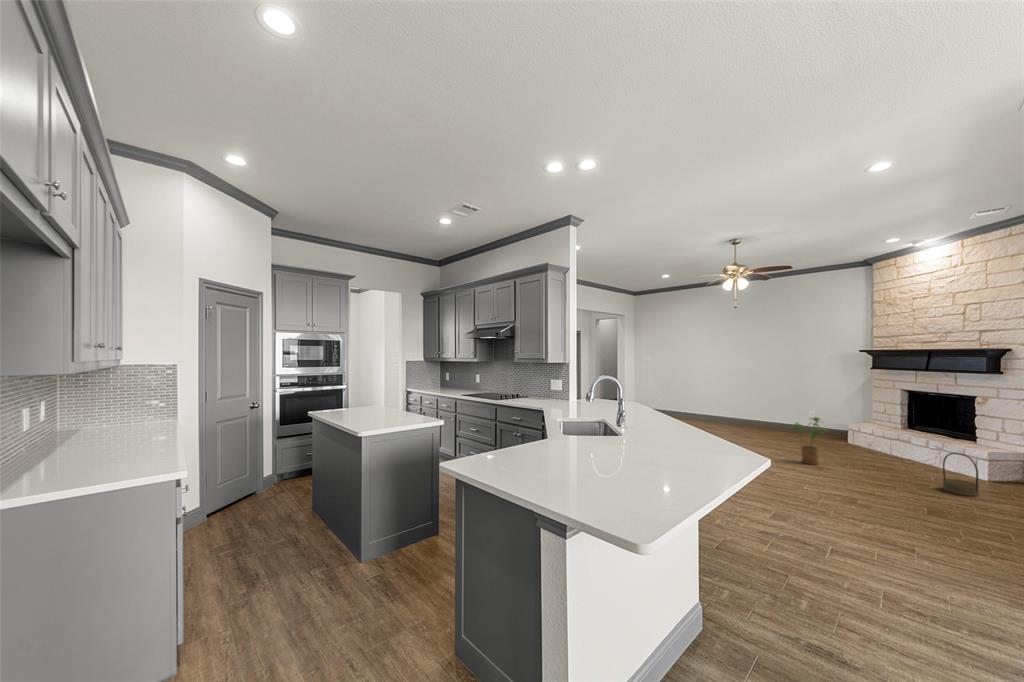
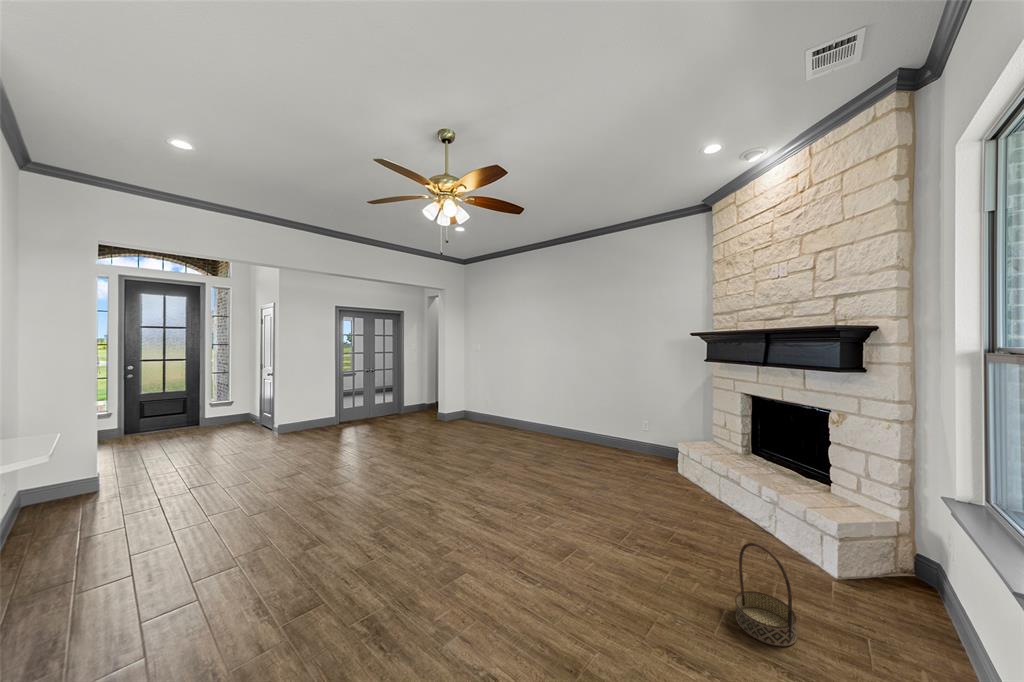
house plant: present [793,417,827,465] -> none [548,450,591,533]

